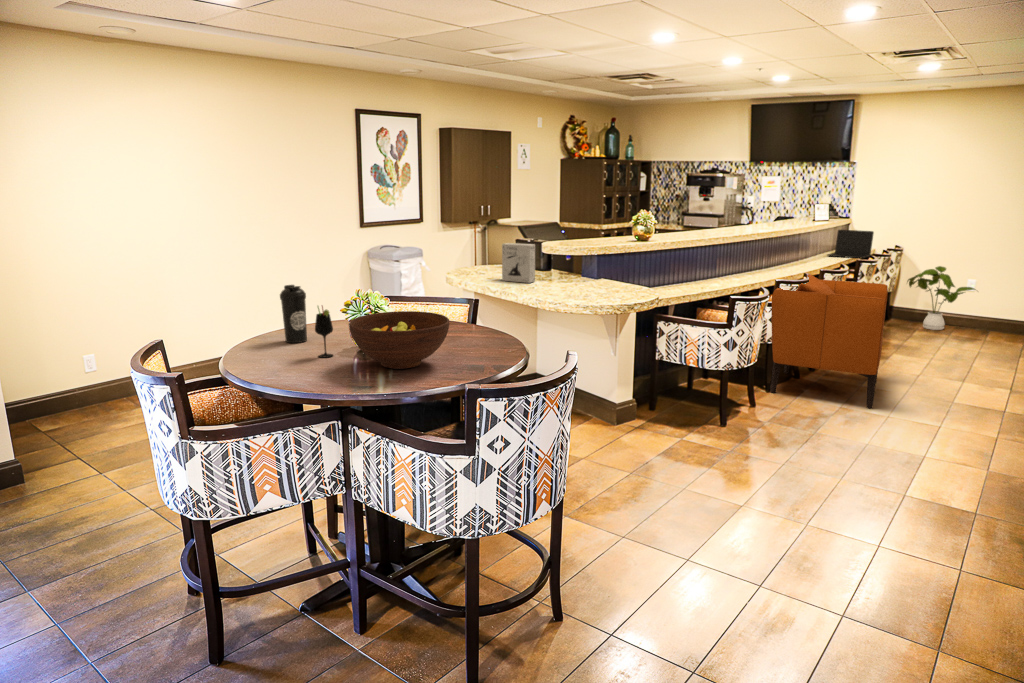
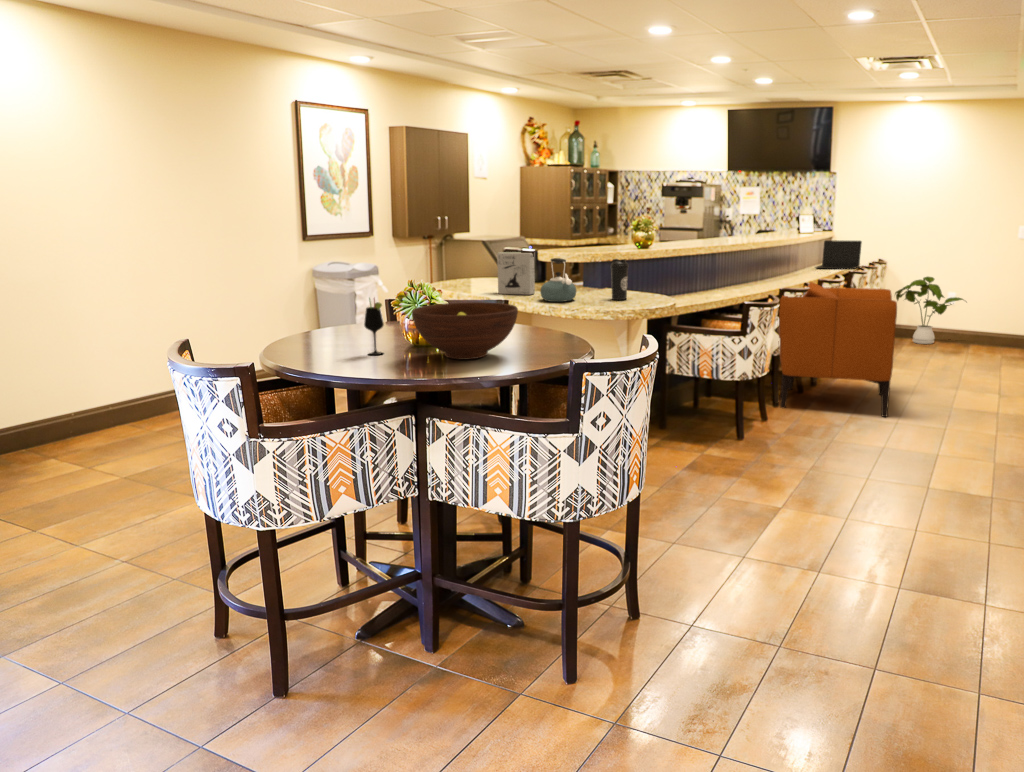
kettle: none [535,252,568,292] -> present [540,258,576,302]
water bottle: present [280,285,307,343] -> present [611,259,628,300]

